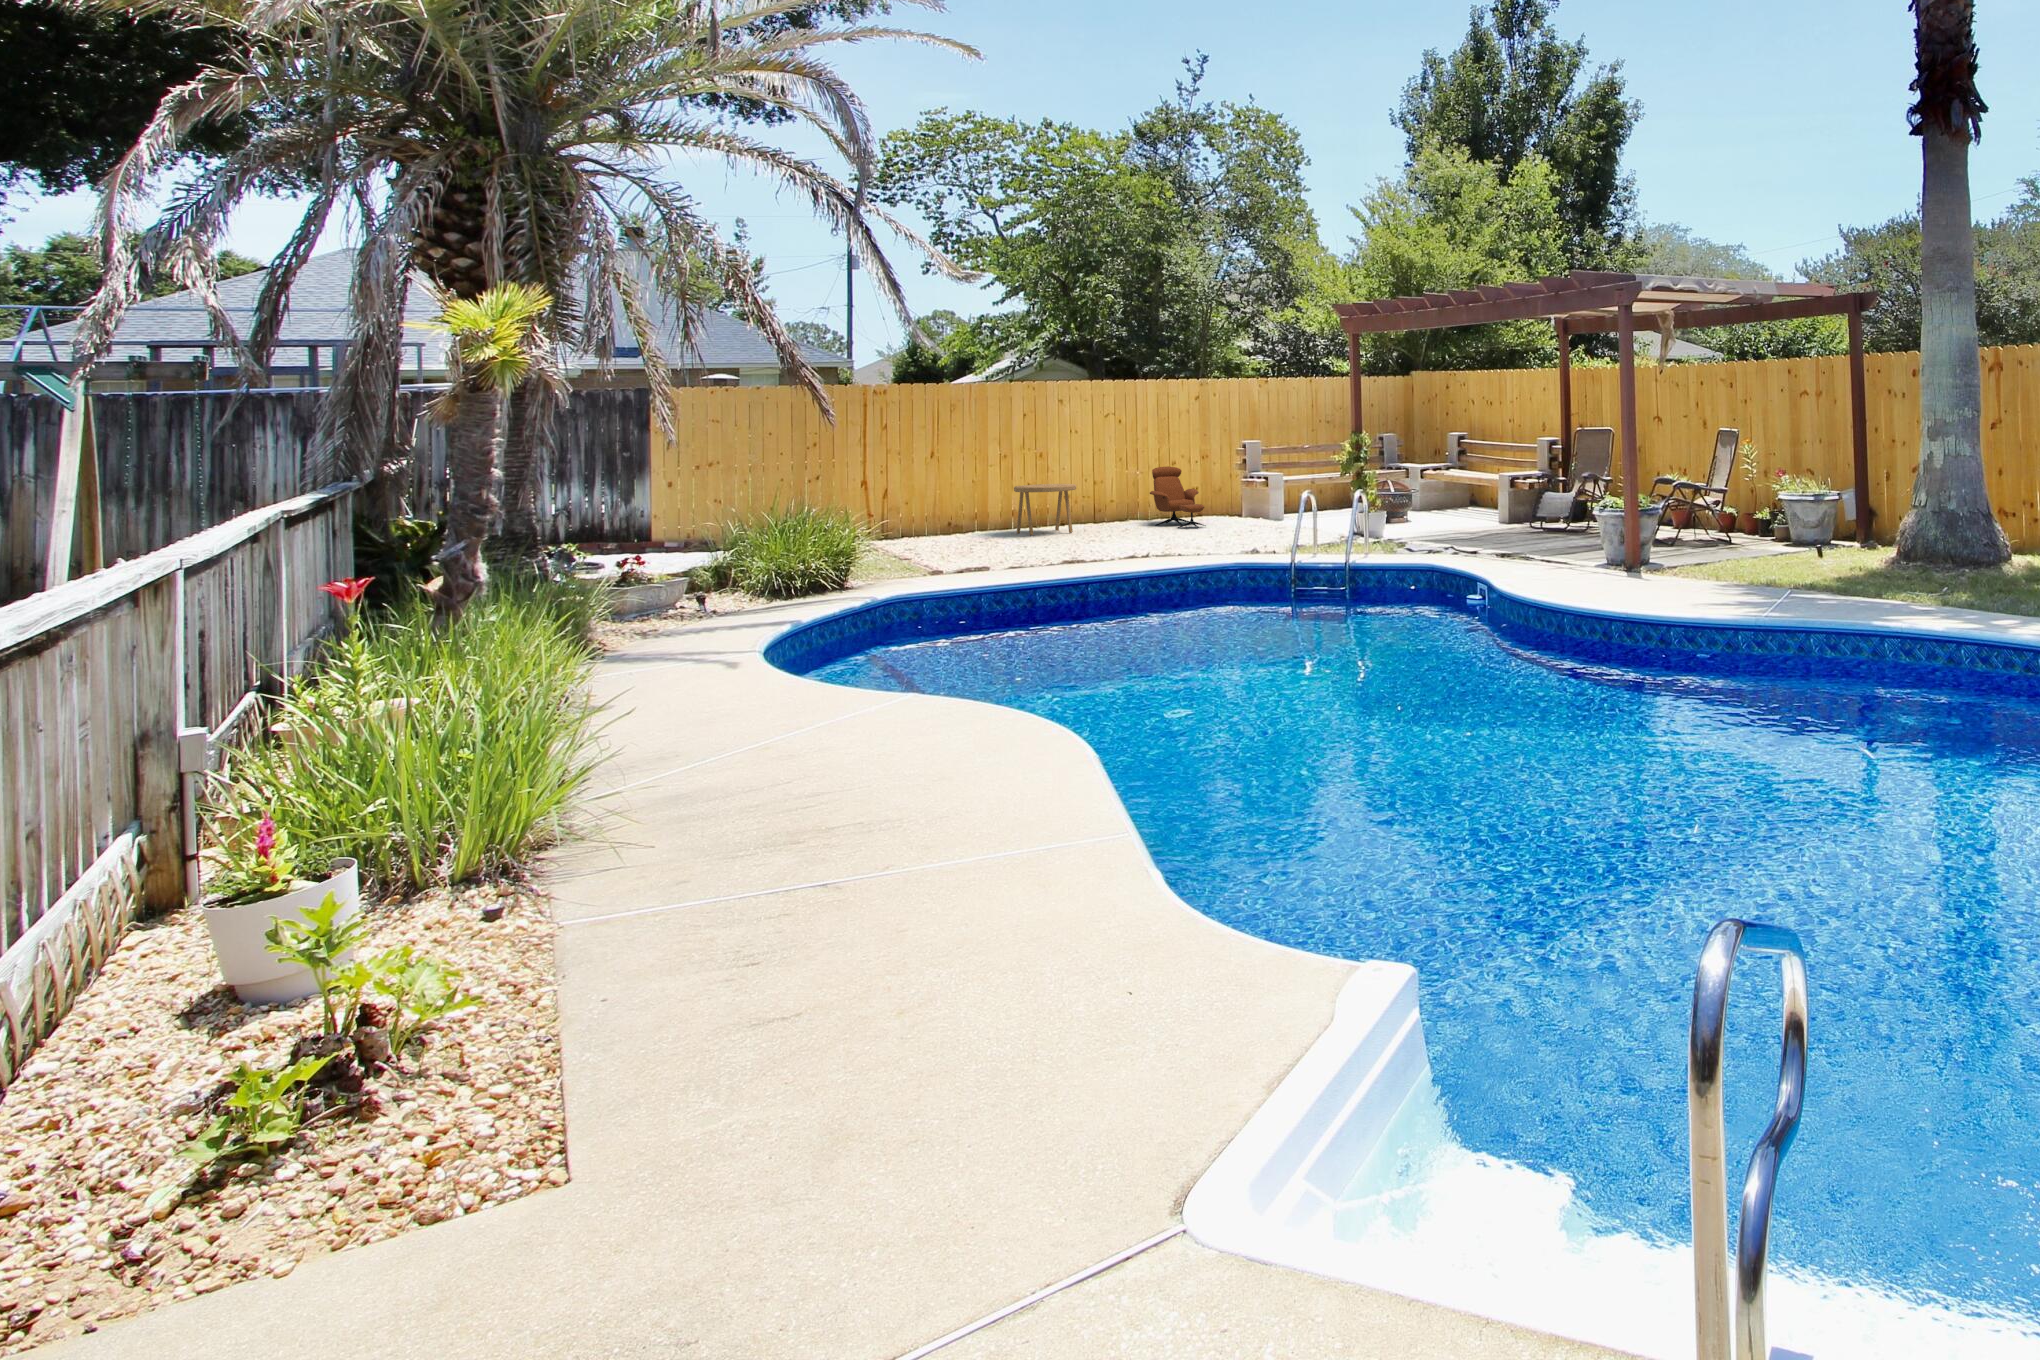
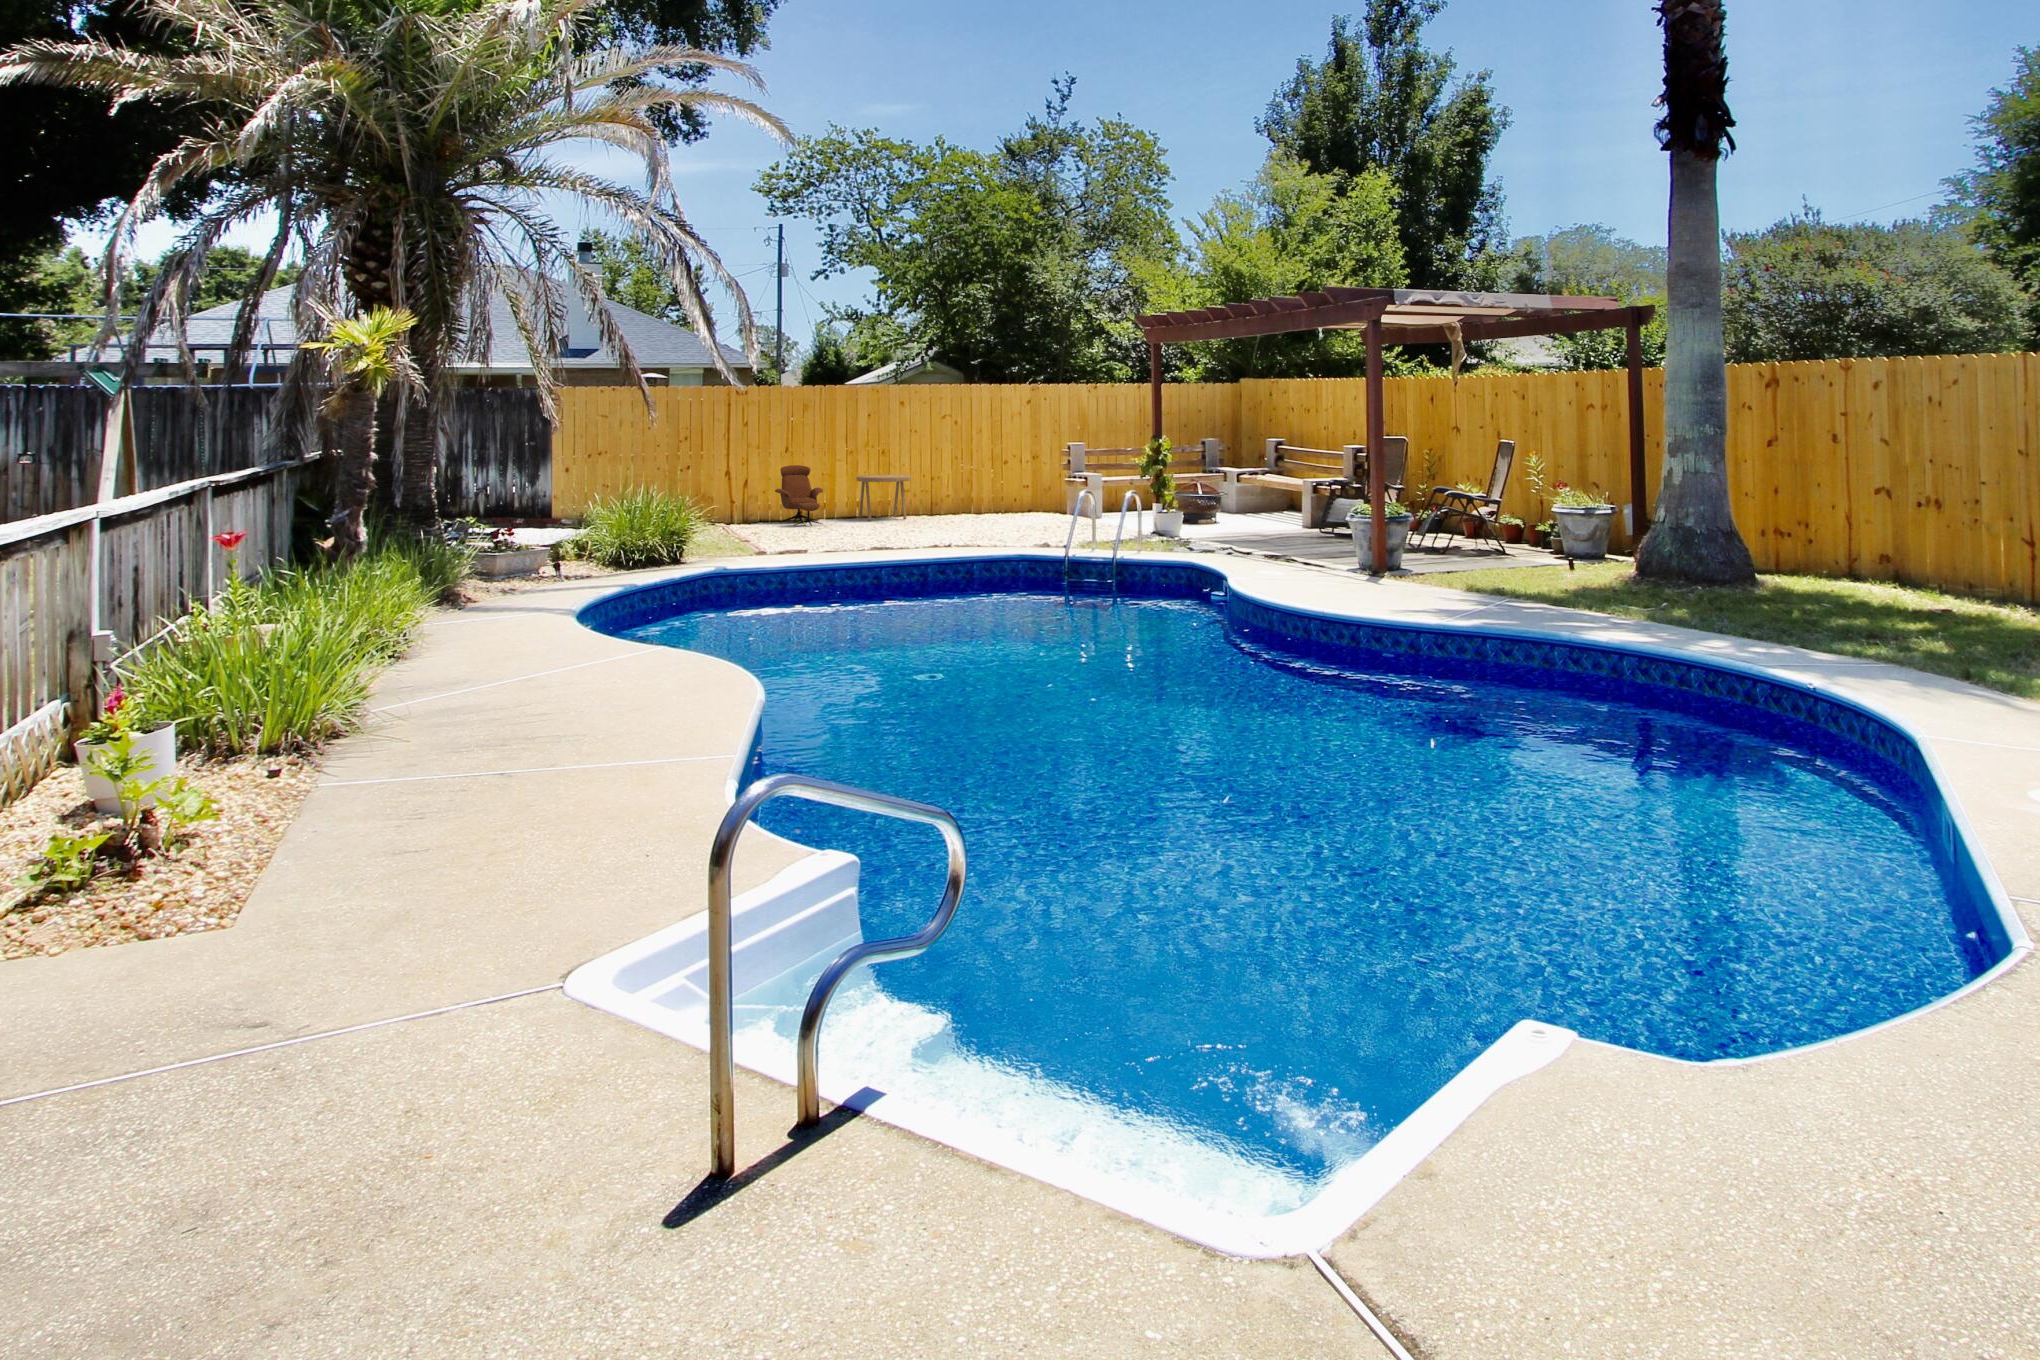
lounge chair: present [1150,466,1206,528] -> present [775,465,823,526]

